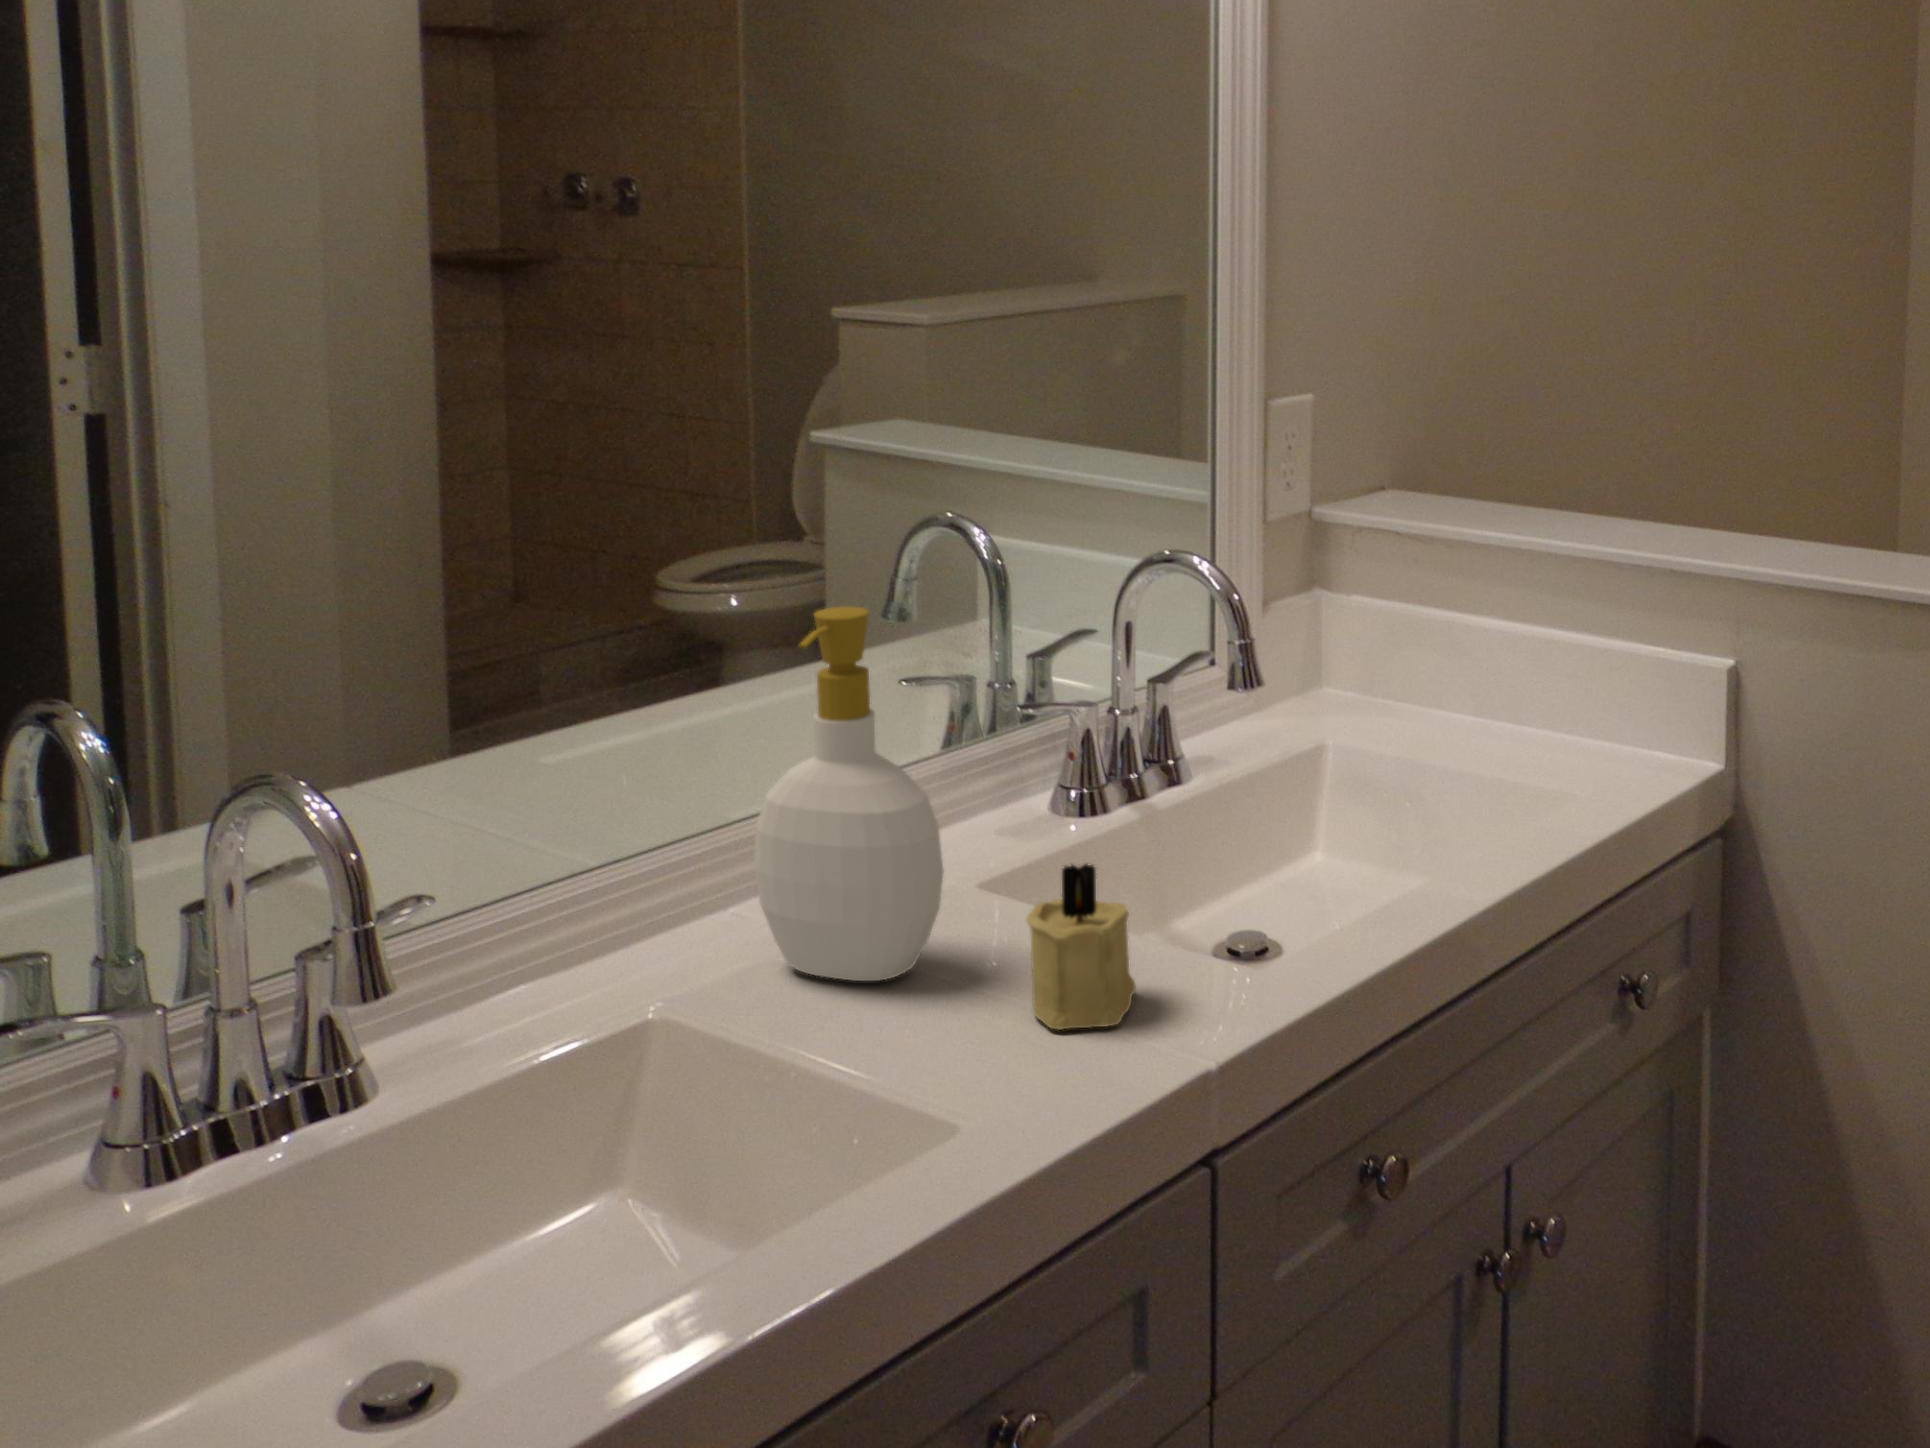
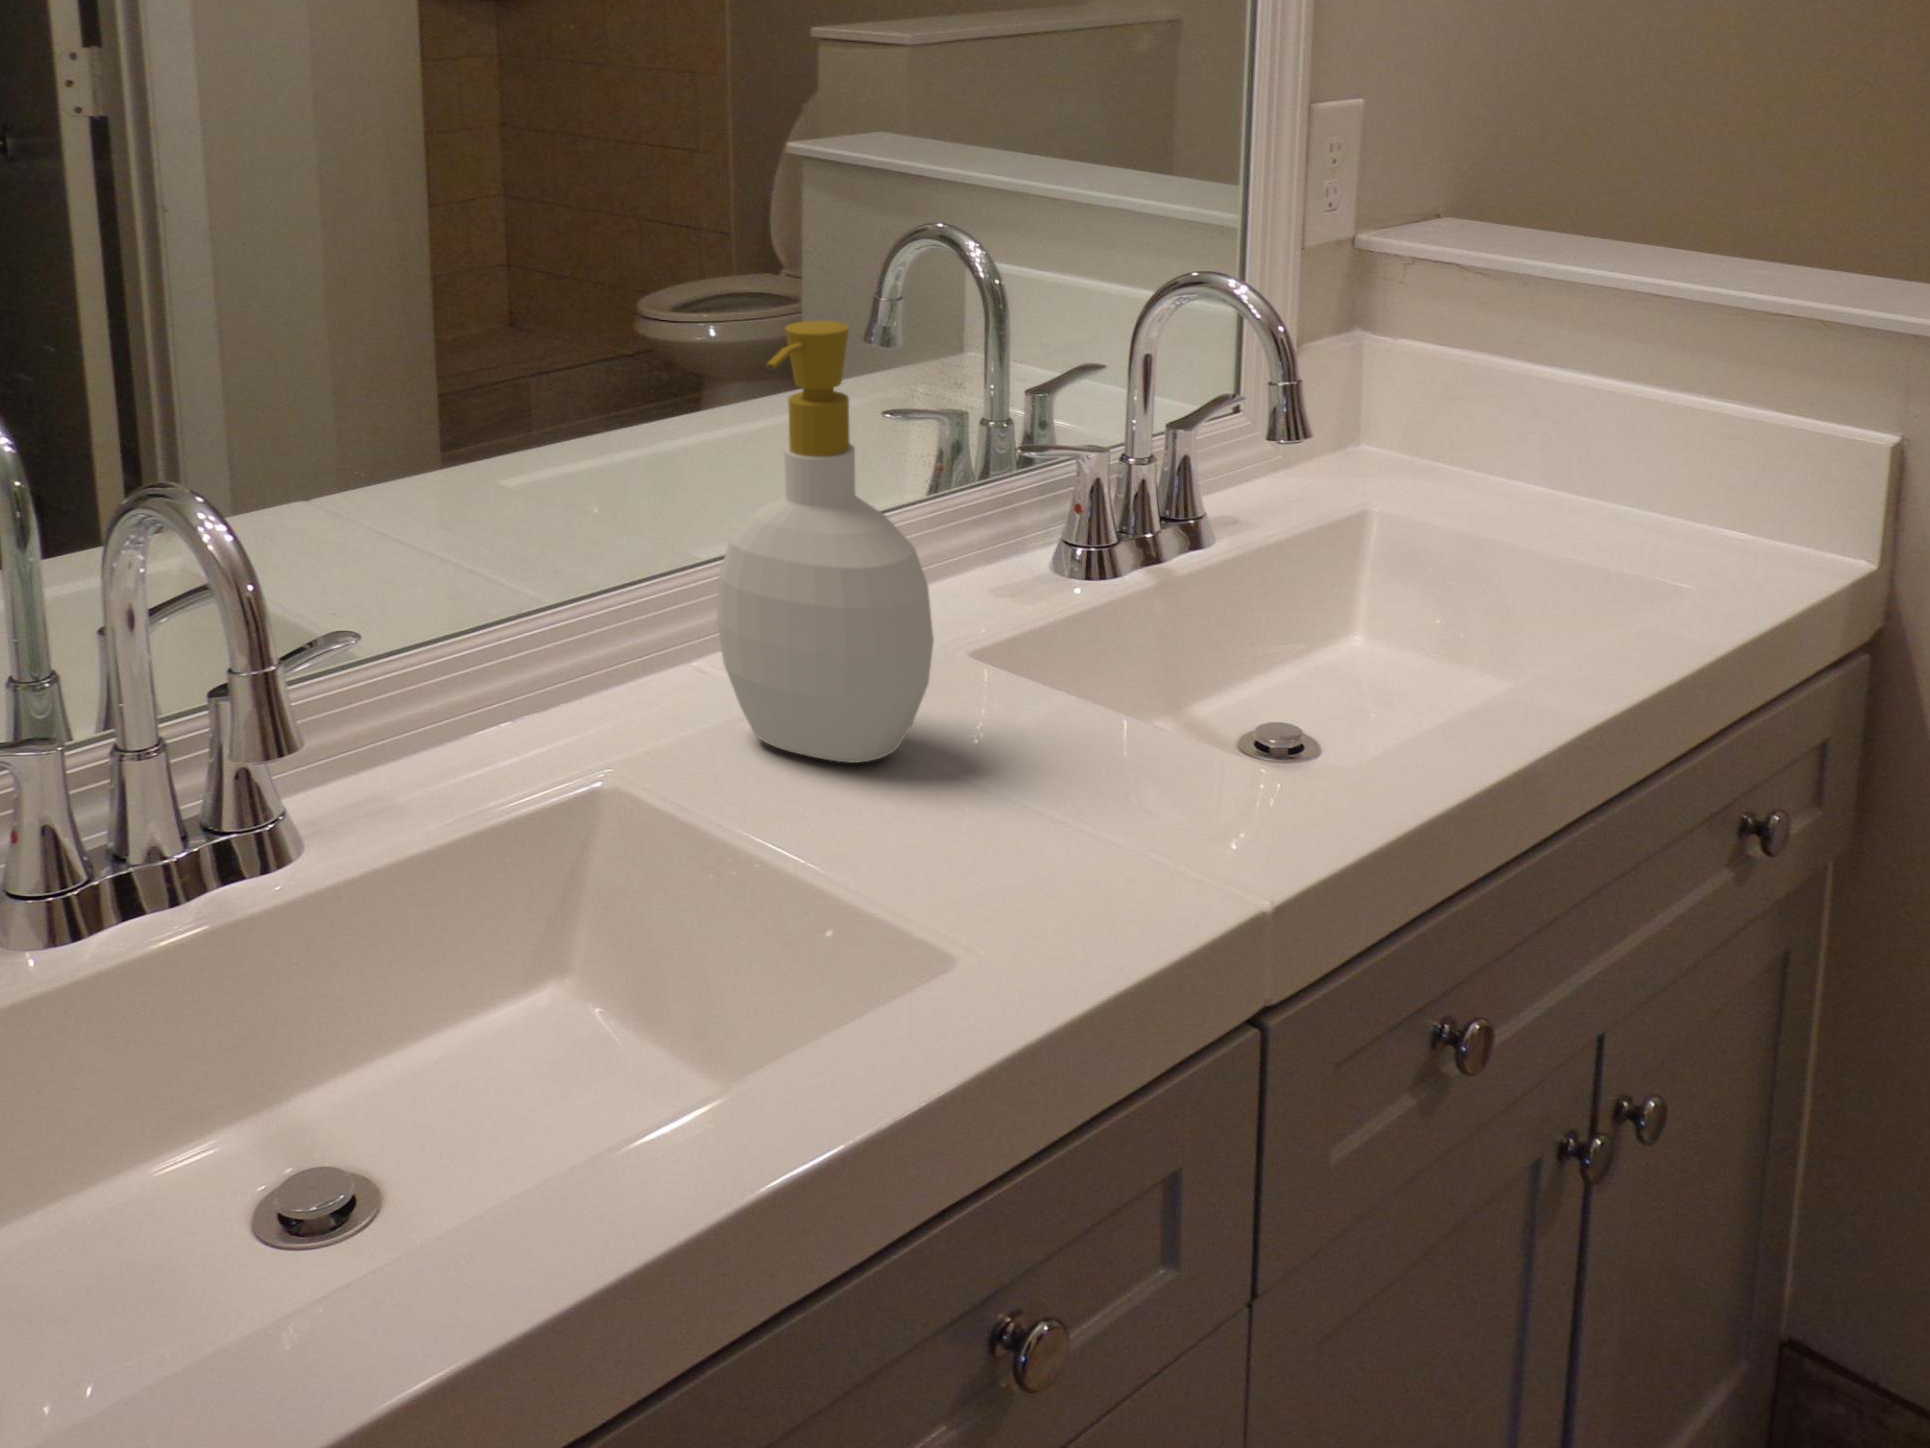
candle: present [1026,864,1136,1030] -> none [1032,641,1161,842]

